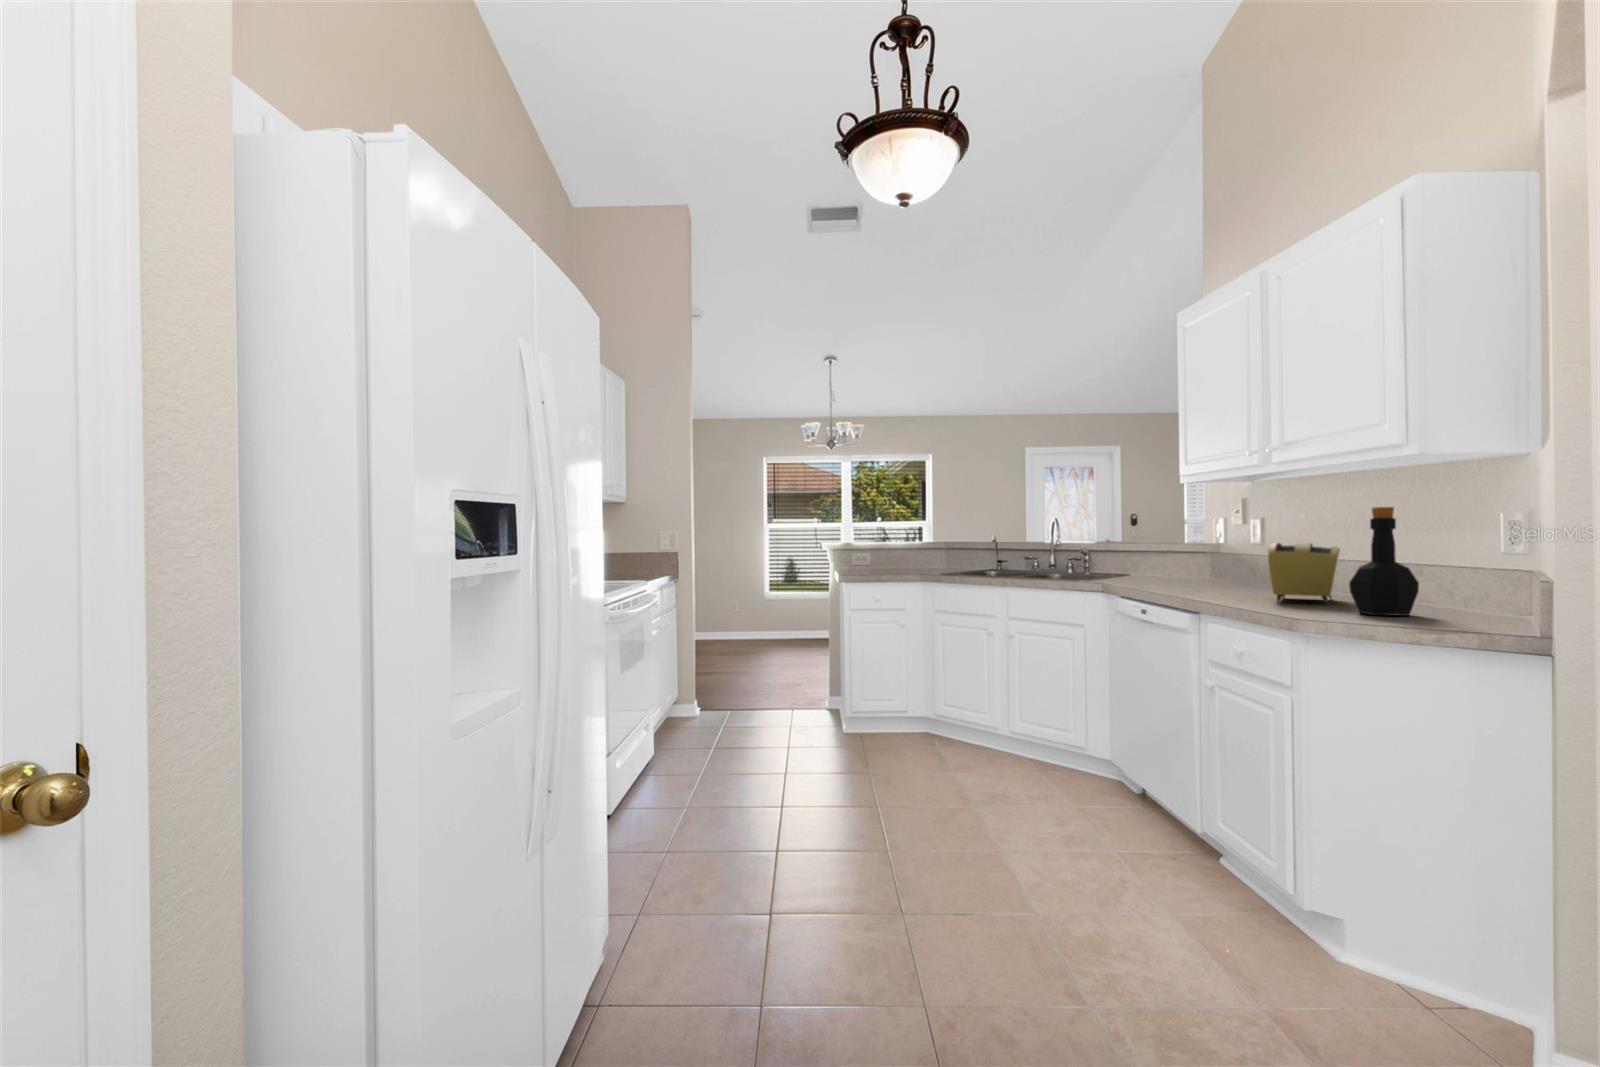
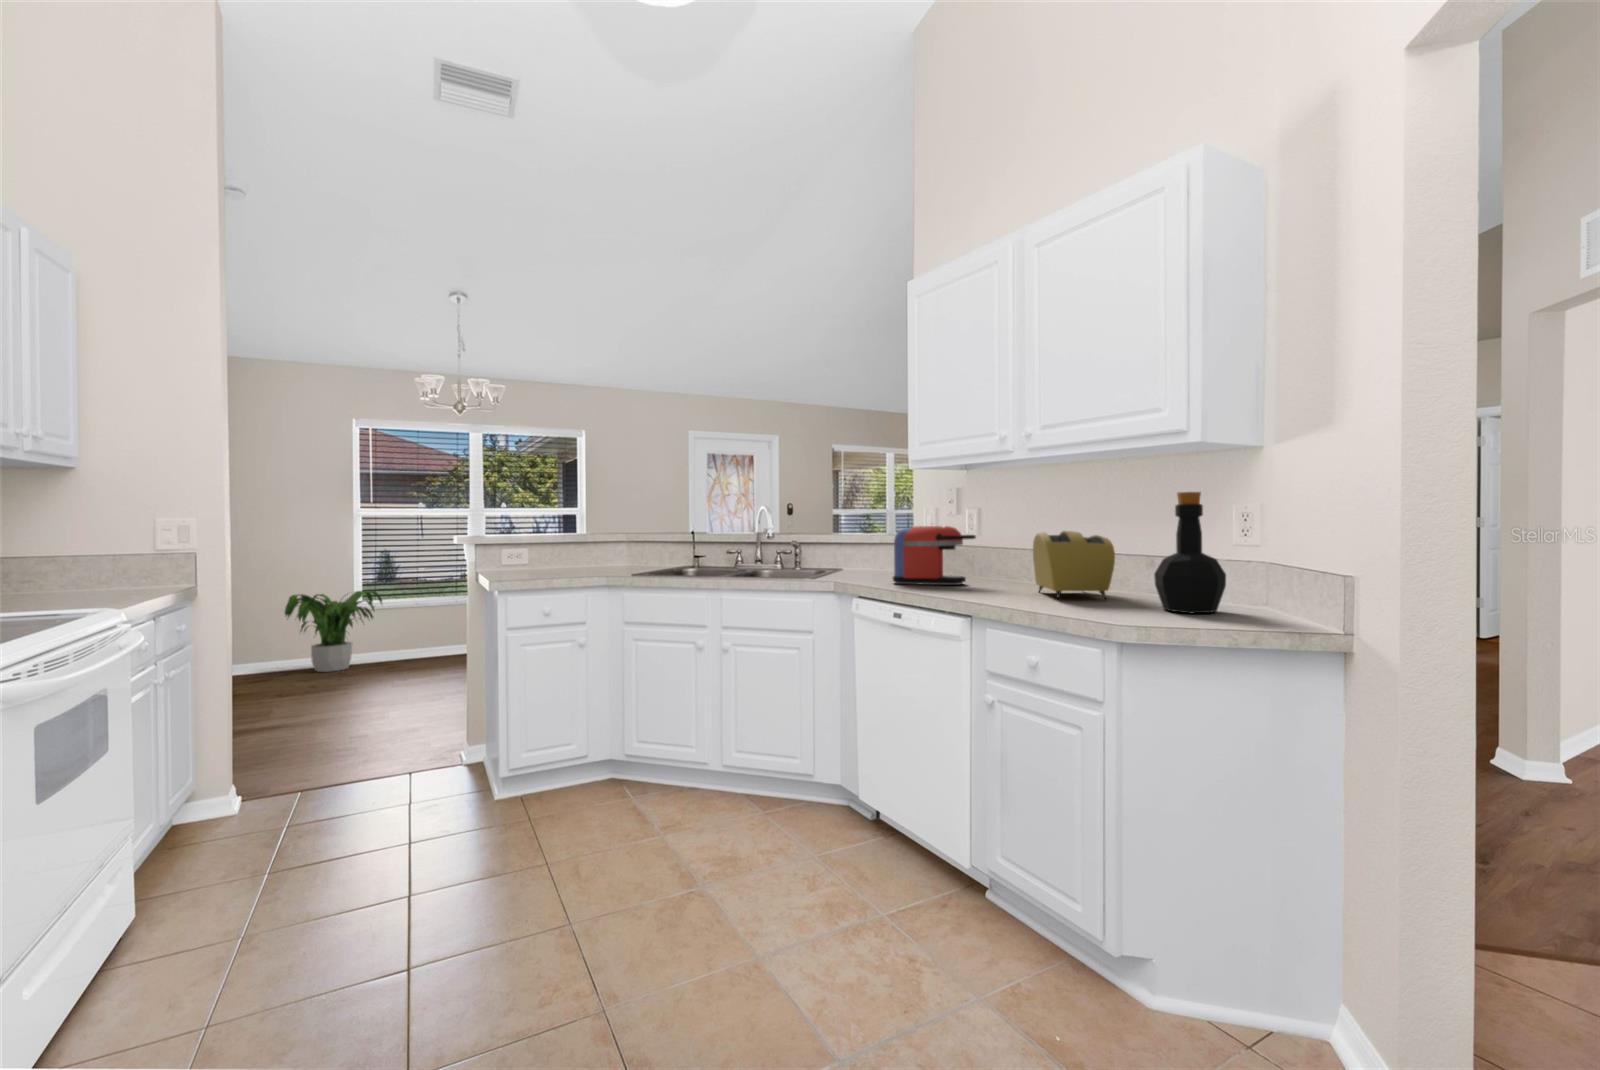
coffee maker: none [1158,537,1238,590] -> present [893,526,976,585]
potted plant: none [725,585,789,646] -> present [285,590,382,672]

